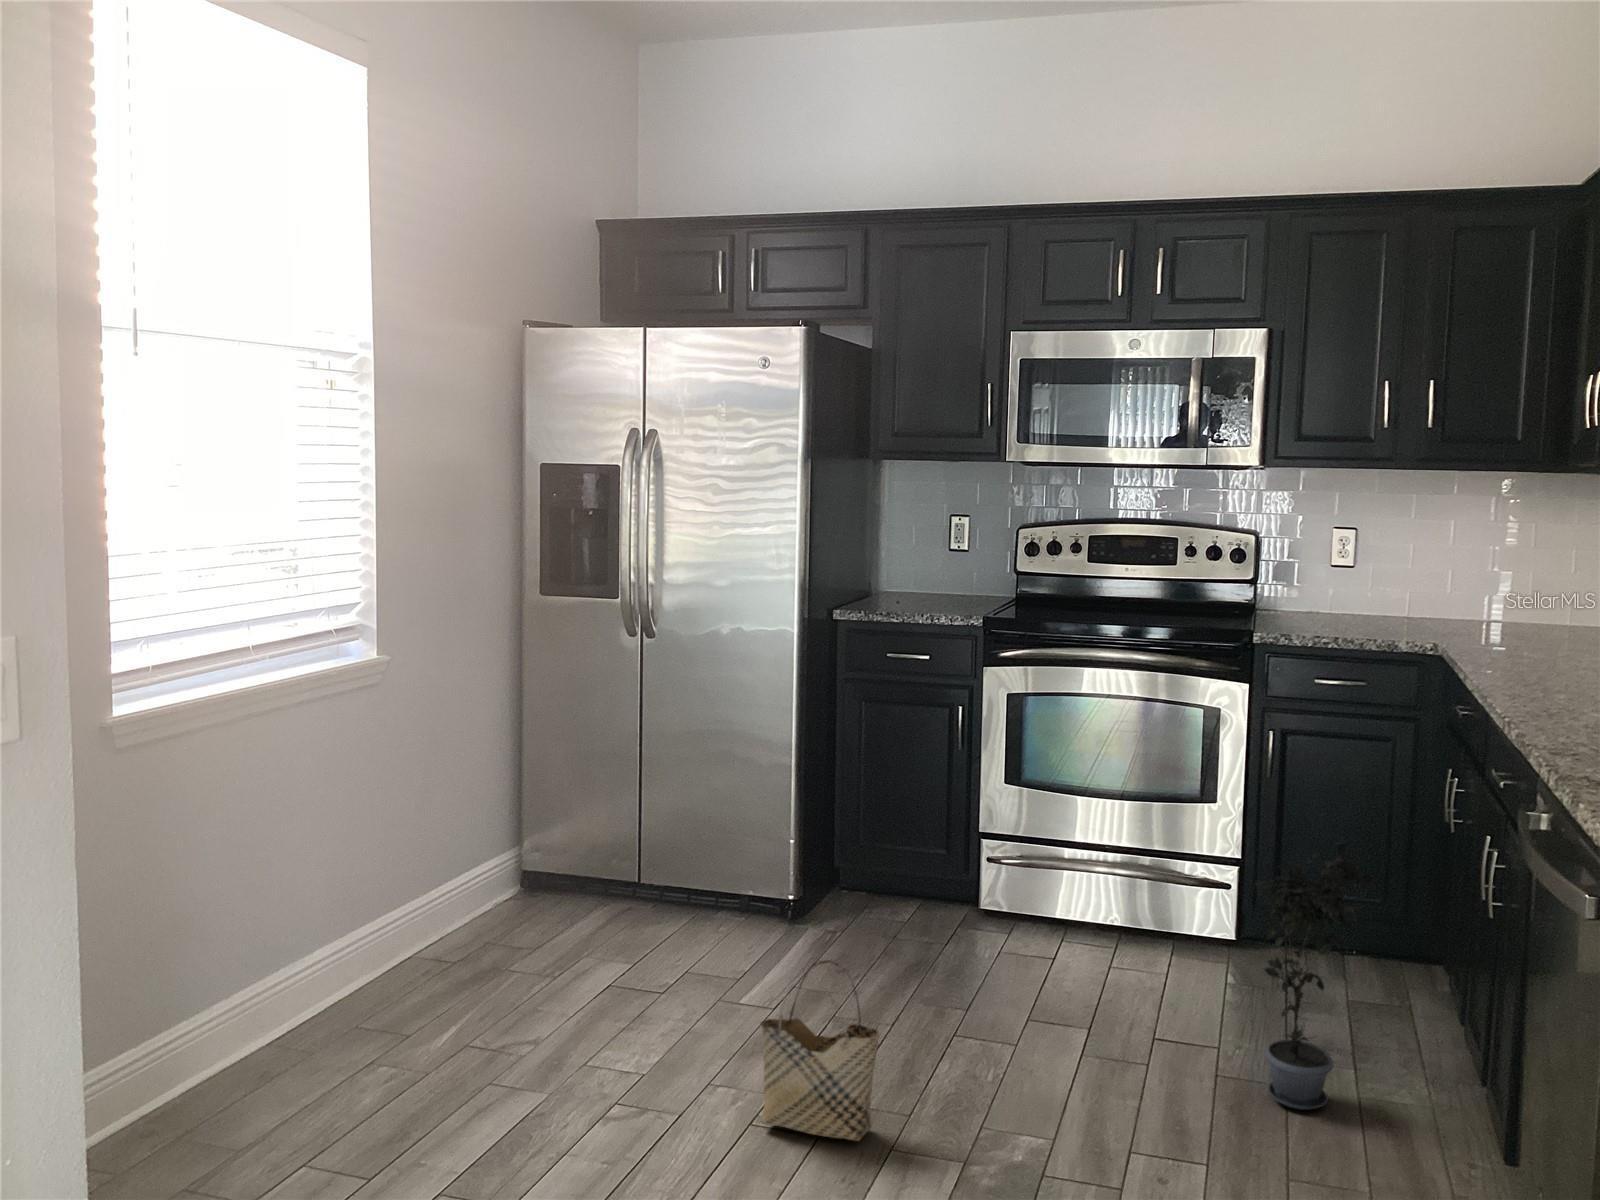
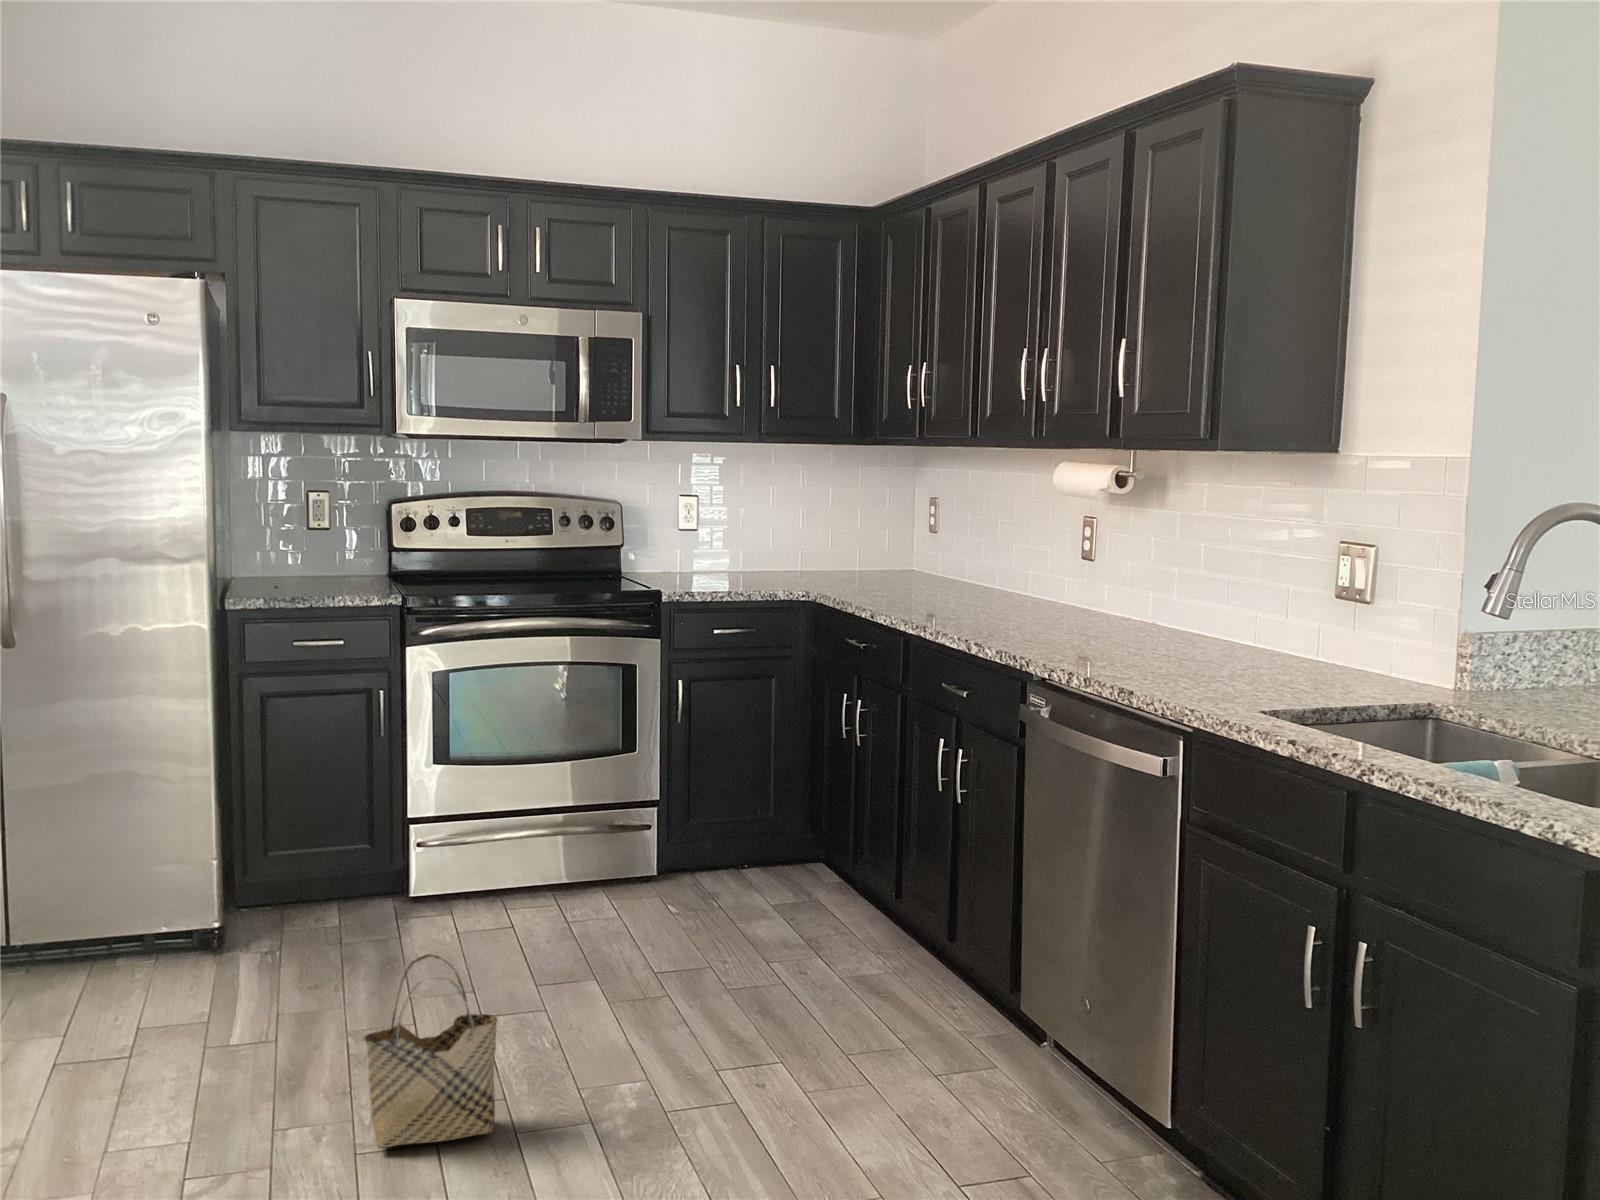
potted plant: present [1255,842,1375,1110] -> none [764,756,870,998]

